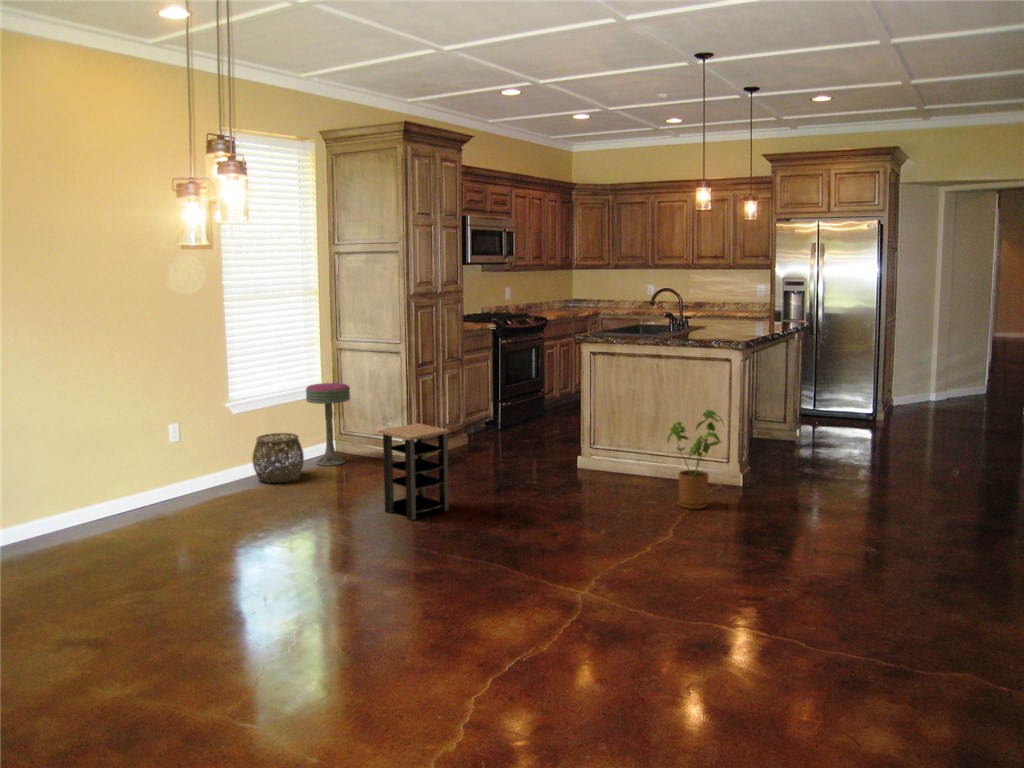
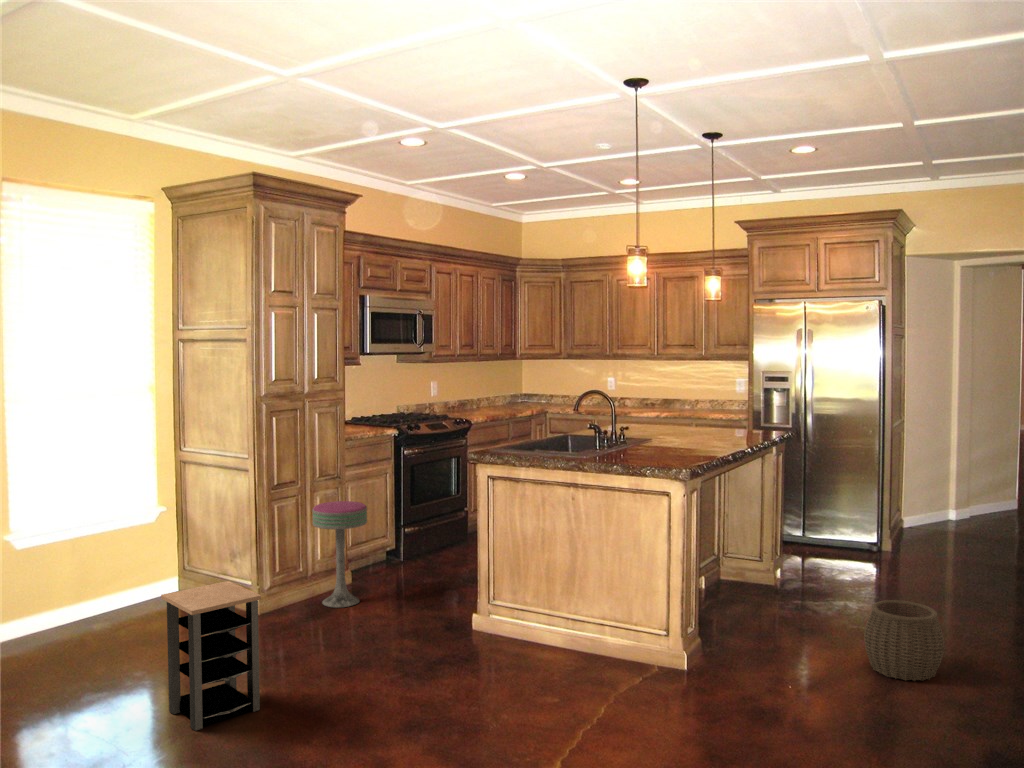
bar stool: present [306,383,350,466] -> present [312,501,367,608]
house plant: present [667,410,723,509] -> none [573,568,651,713]
woven basket: present [253,433,304,483] -> present [864,600,944,681]

